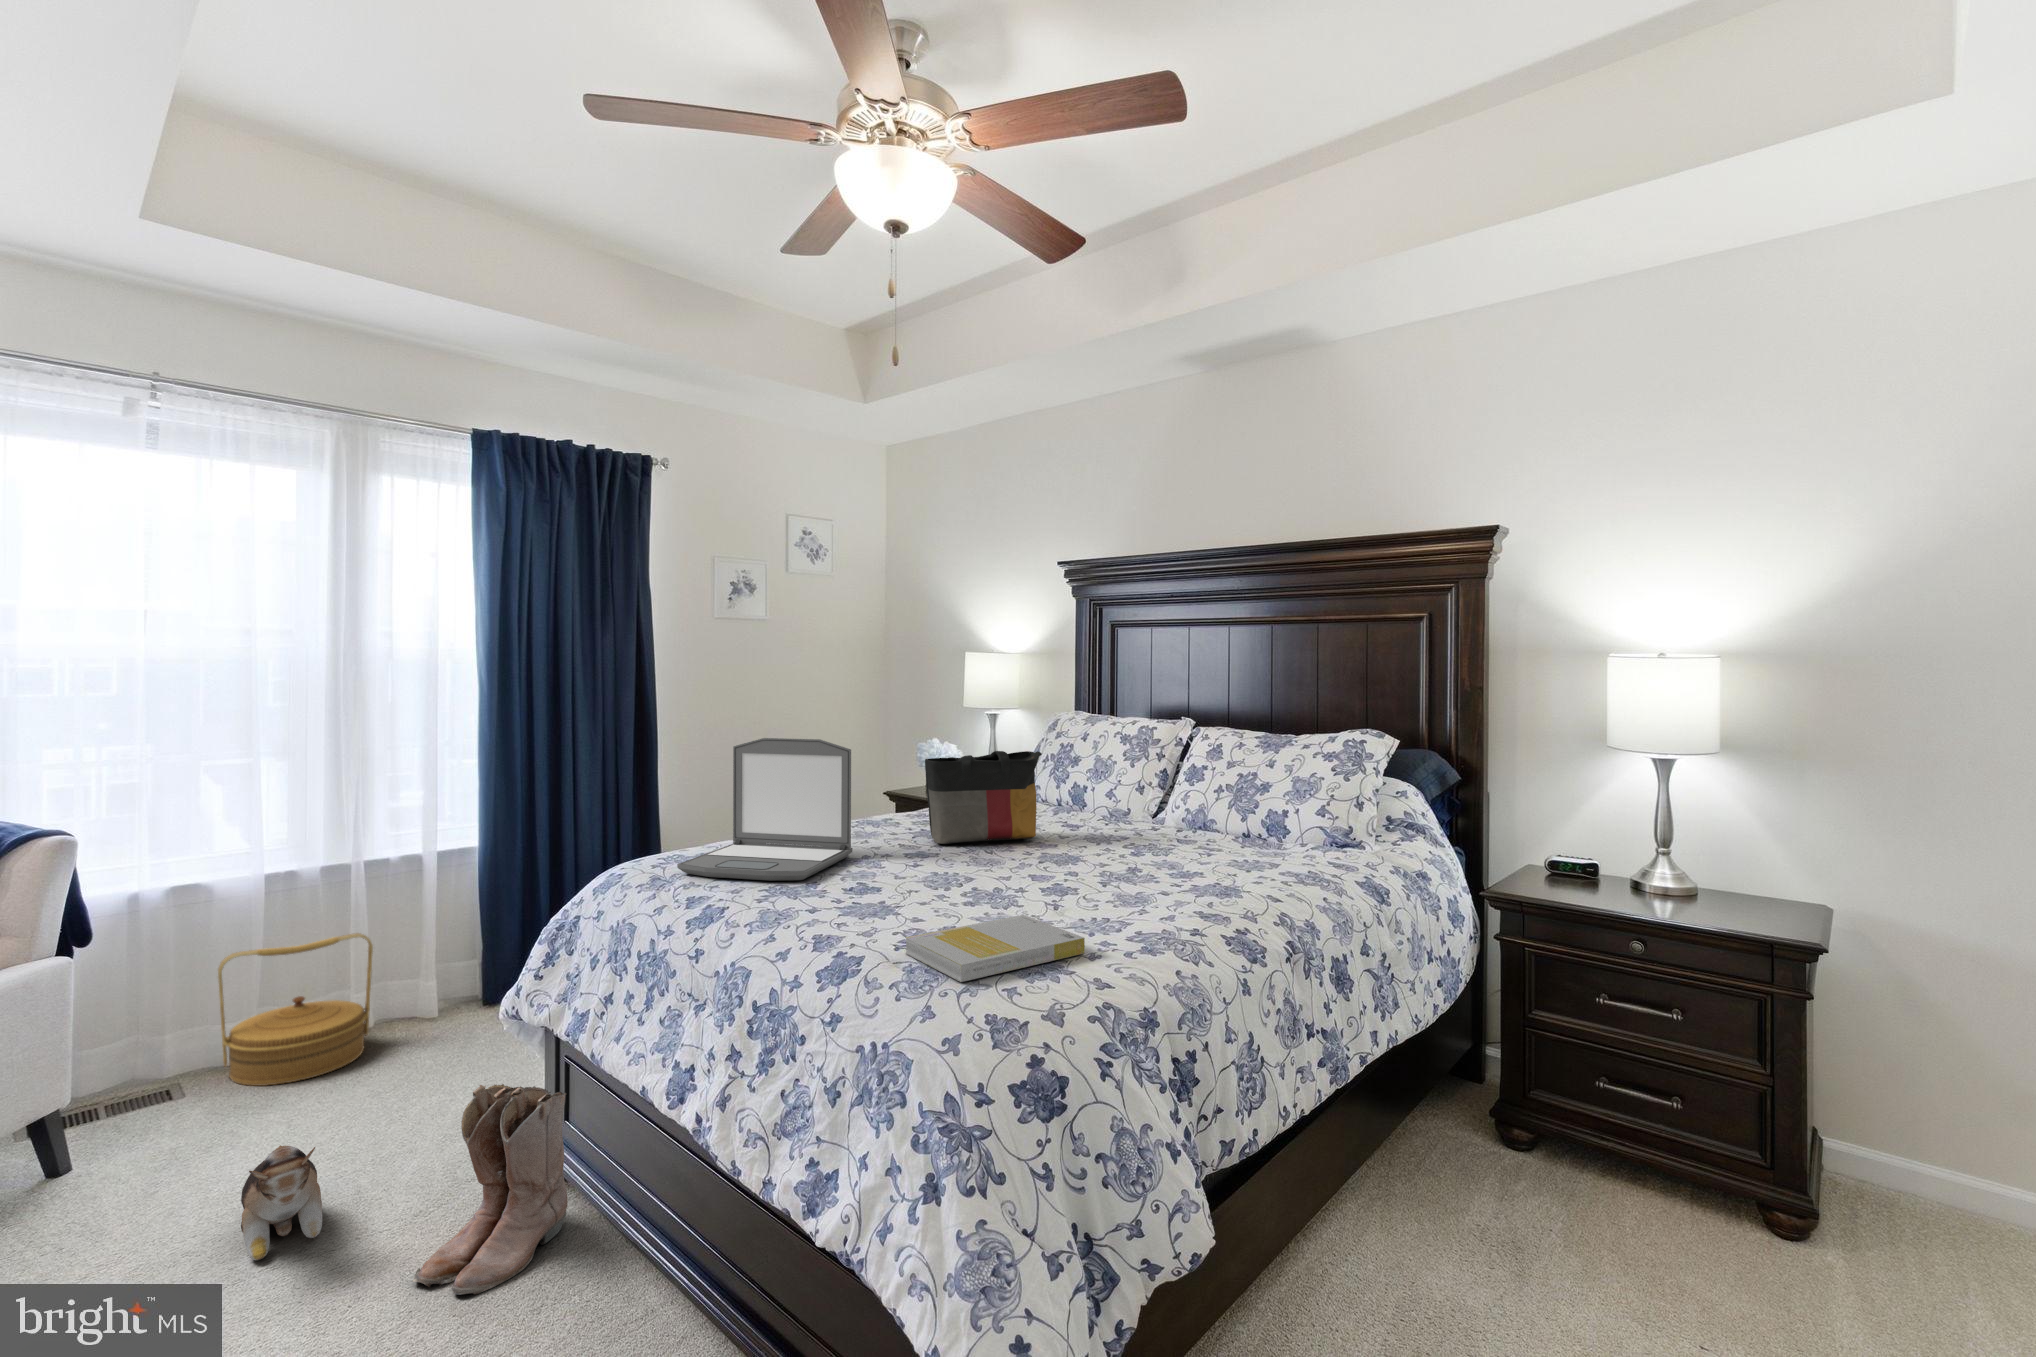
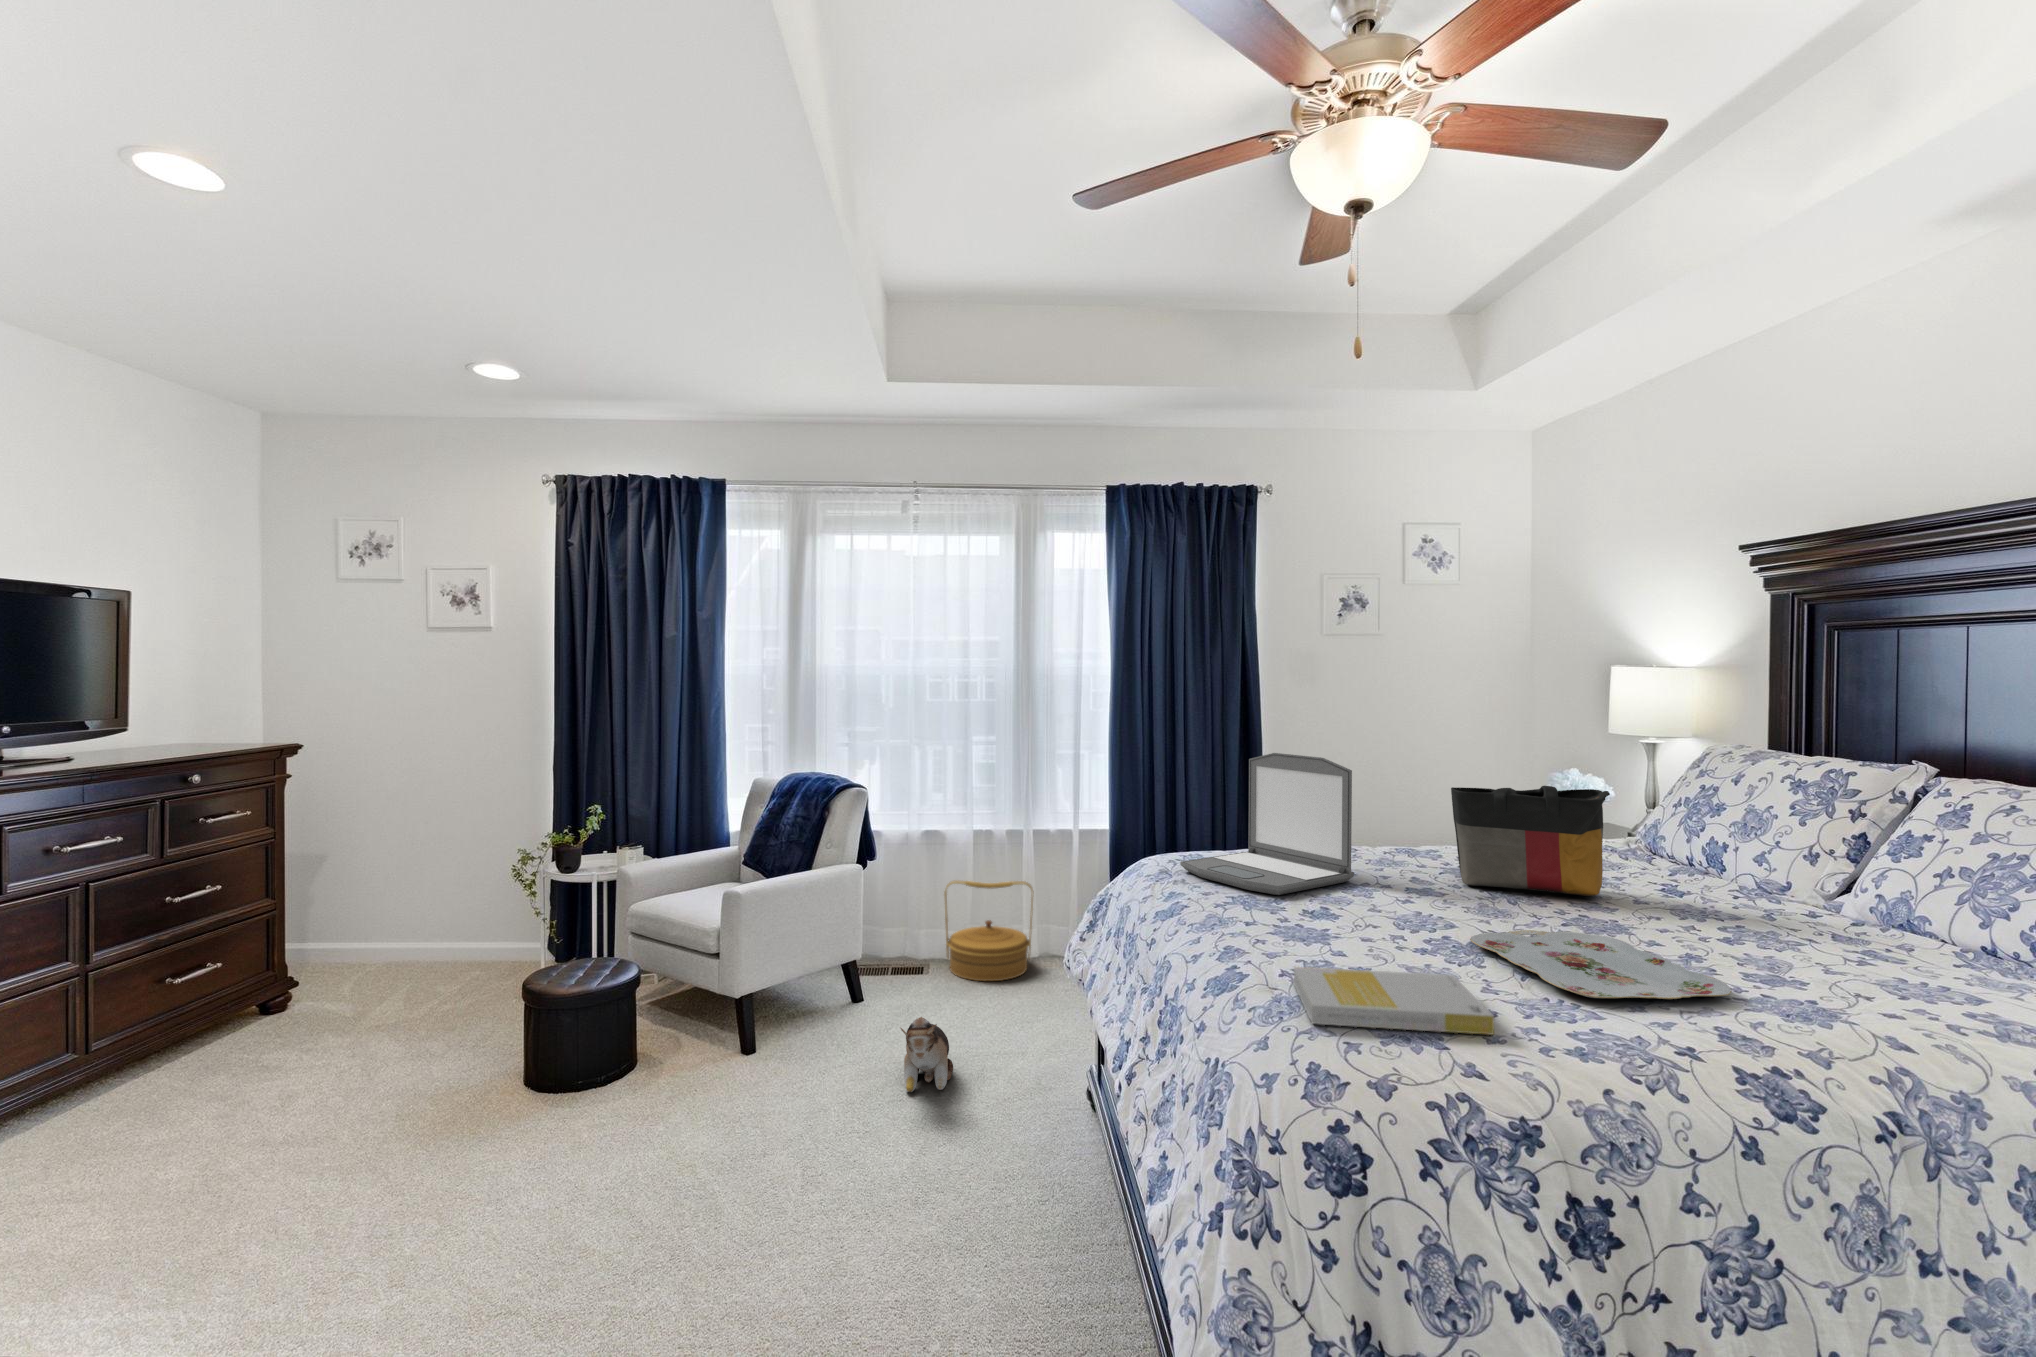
serving tray: none [993,865,1175,911] -> present [1470,930,1731,999]
boots: present [413,1084,568,1295] -> none [976,1012,1087,1172]

